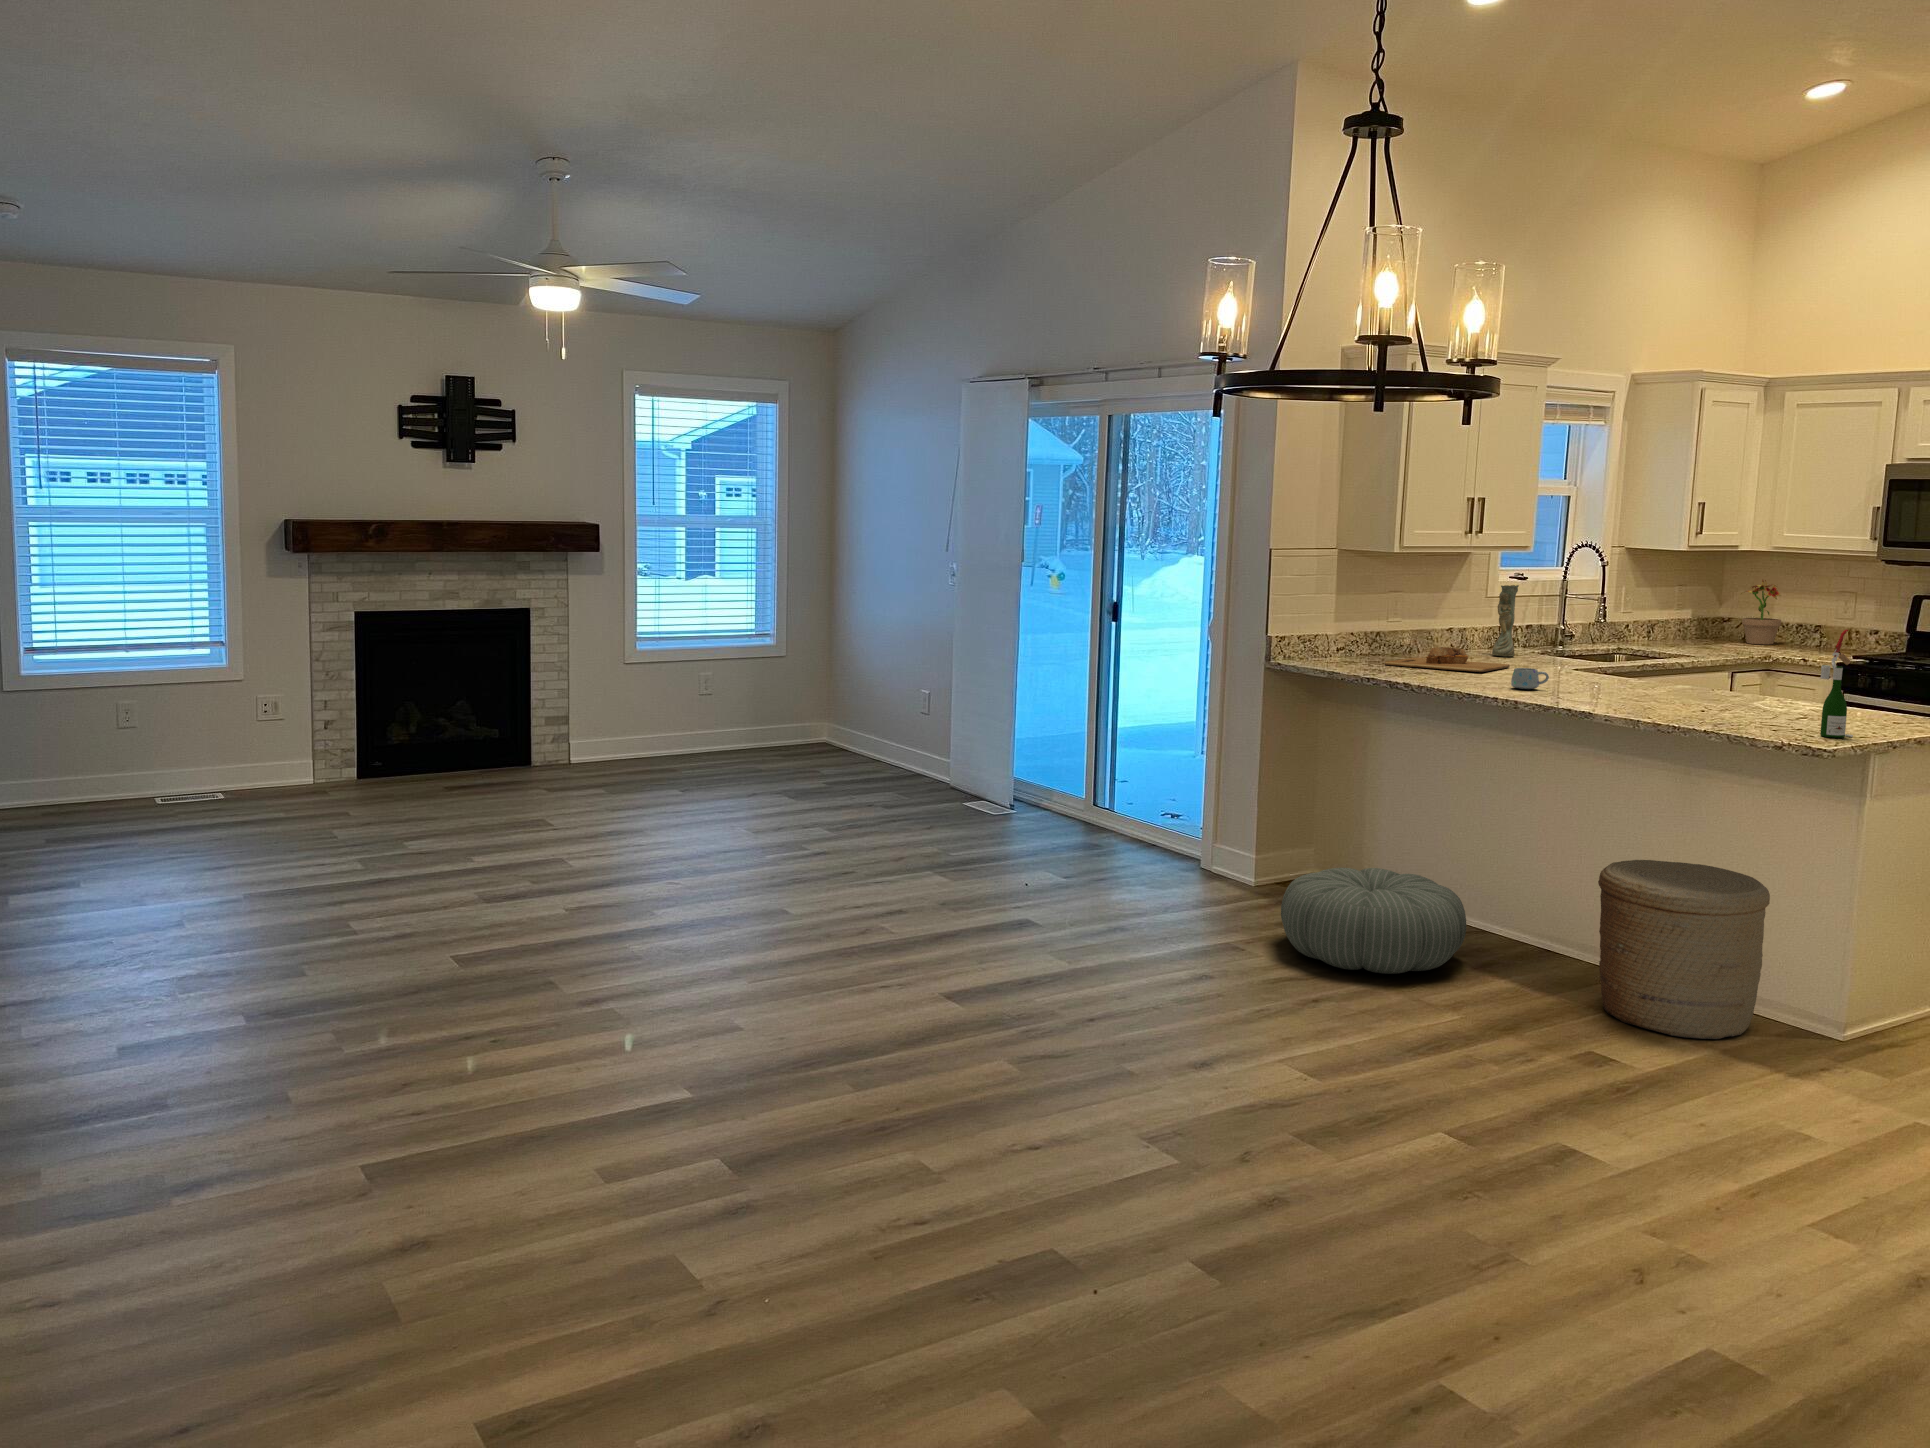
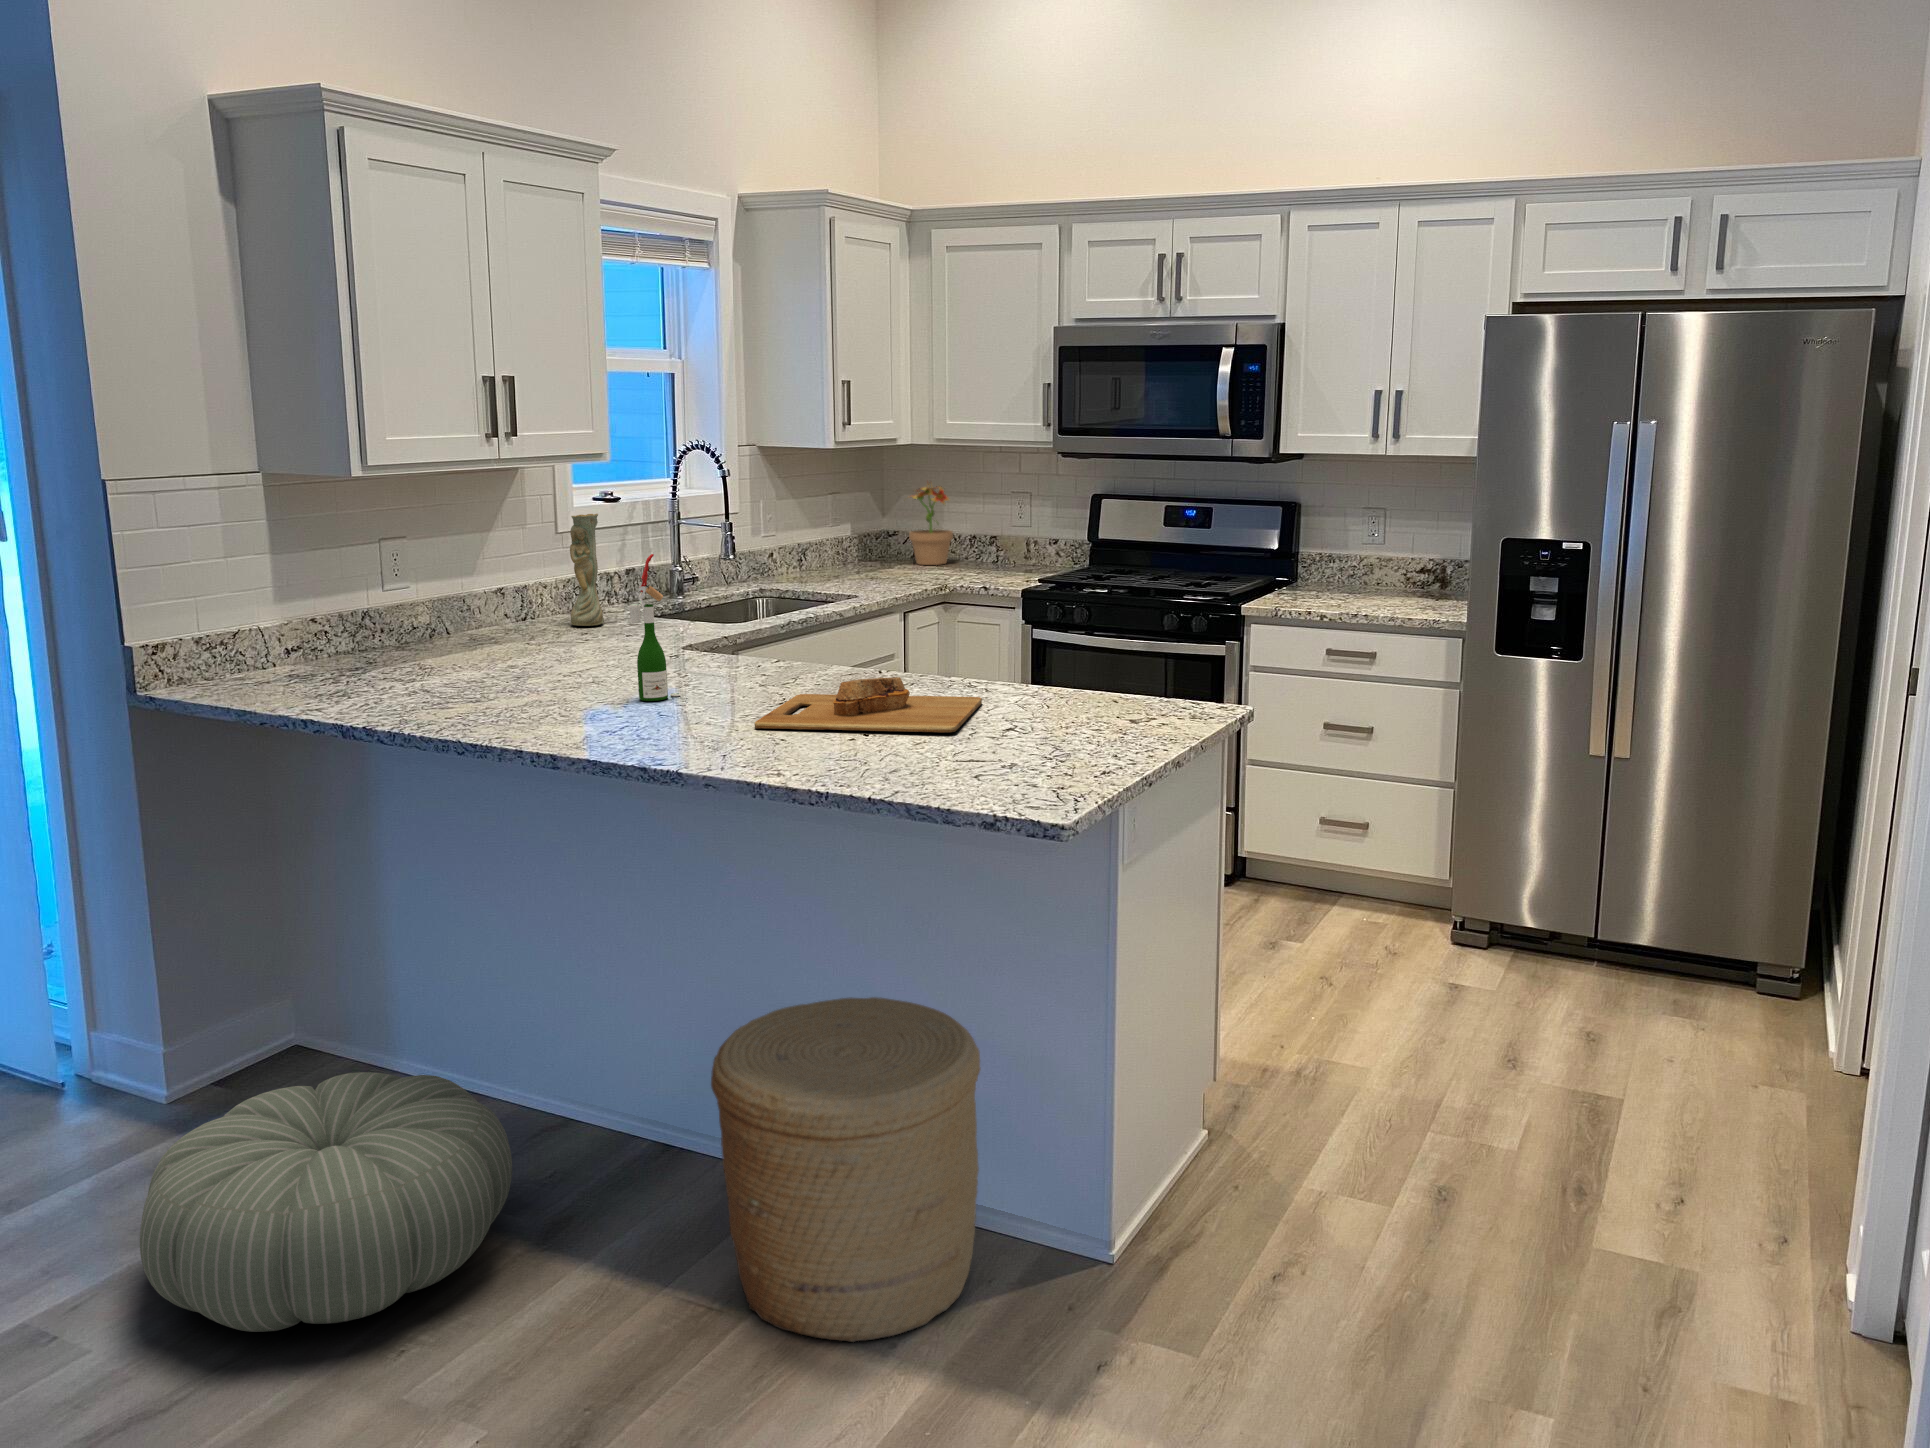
wine bottle: present [1820,629,1853,738] -> present [629,554,680,701]
cutting board: present [1385,647,1510,672] -> present [754,677,982,733]
mug: present [1511,668,1549,689] -> none [557,674,618,713]

